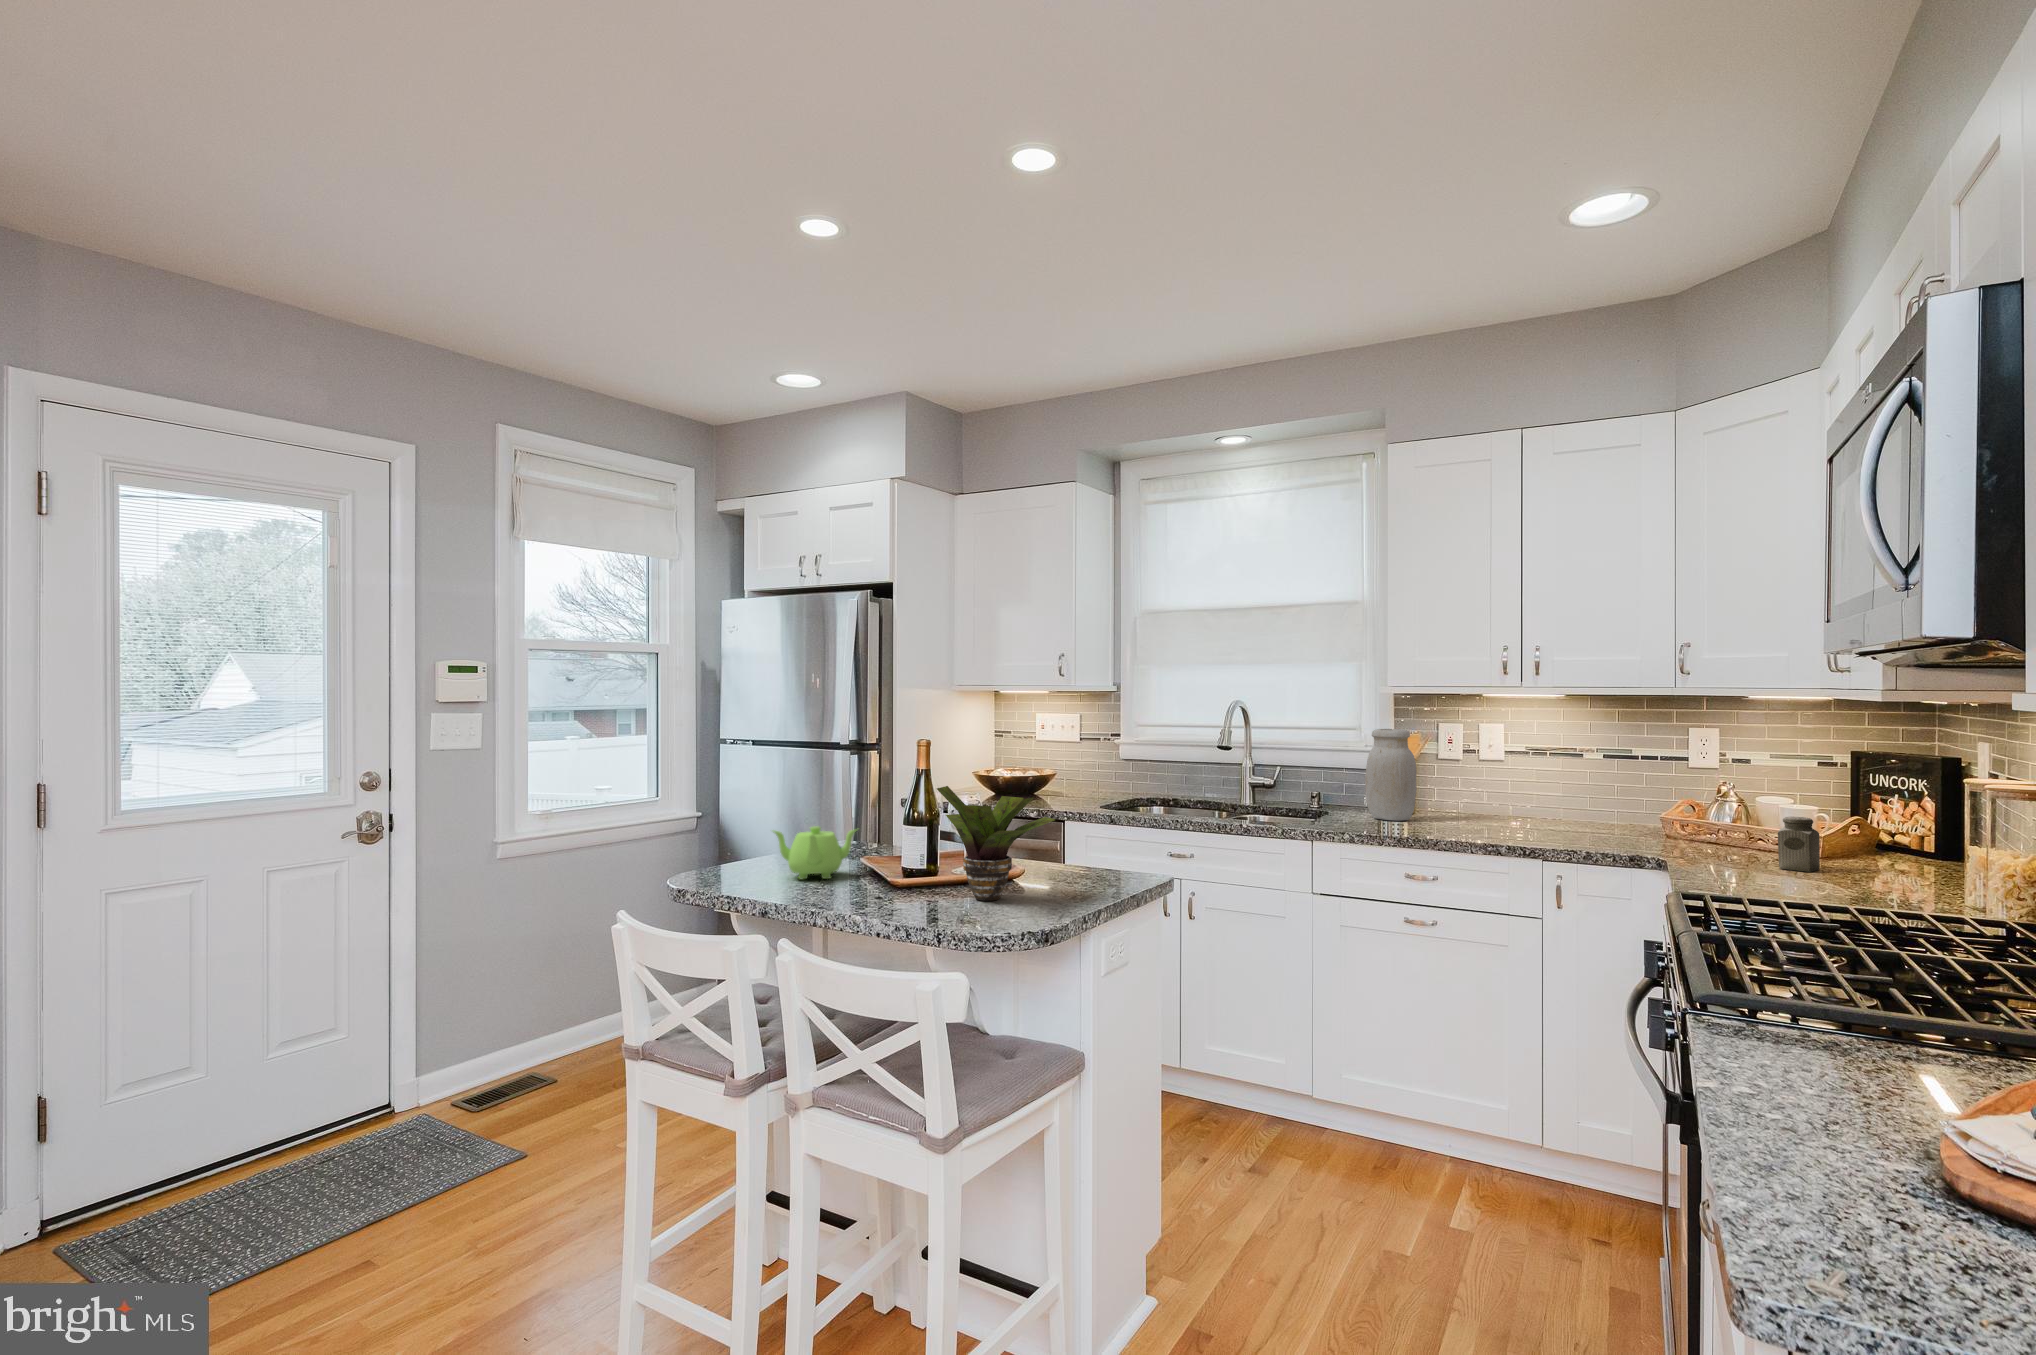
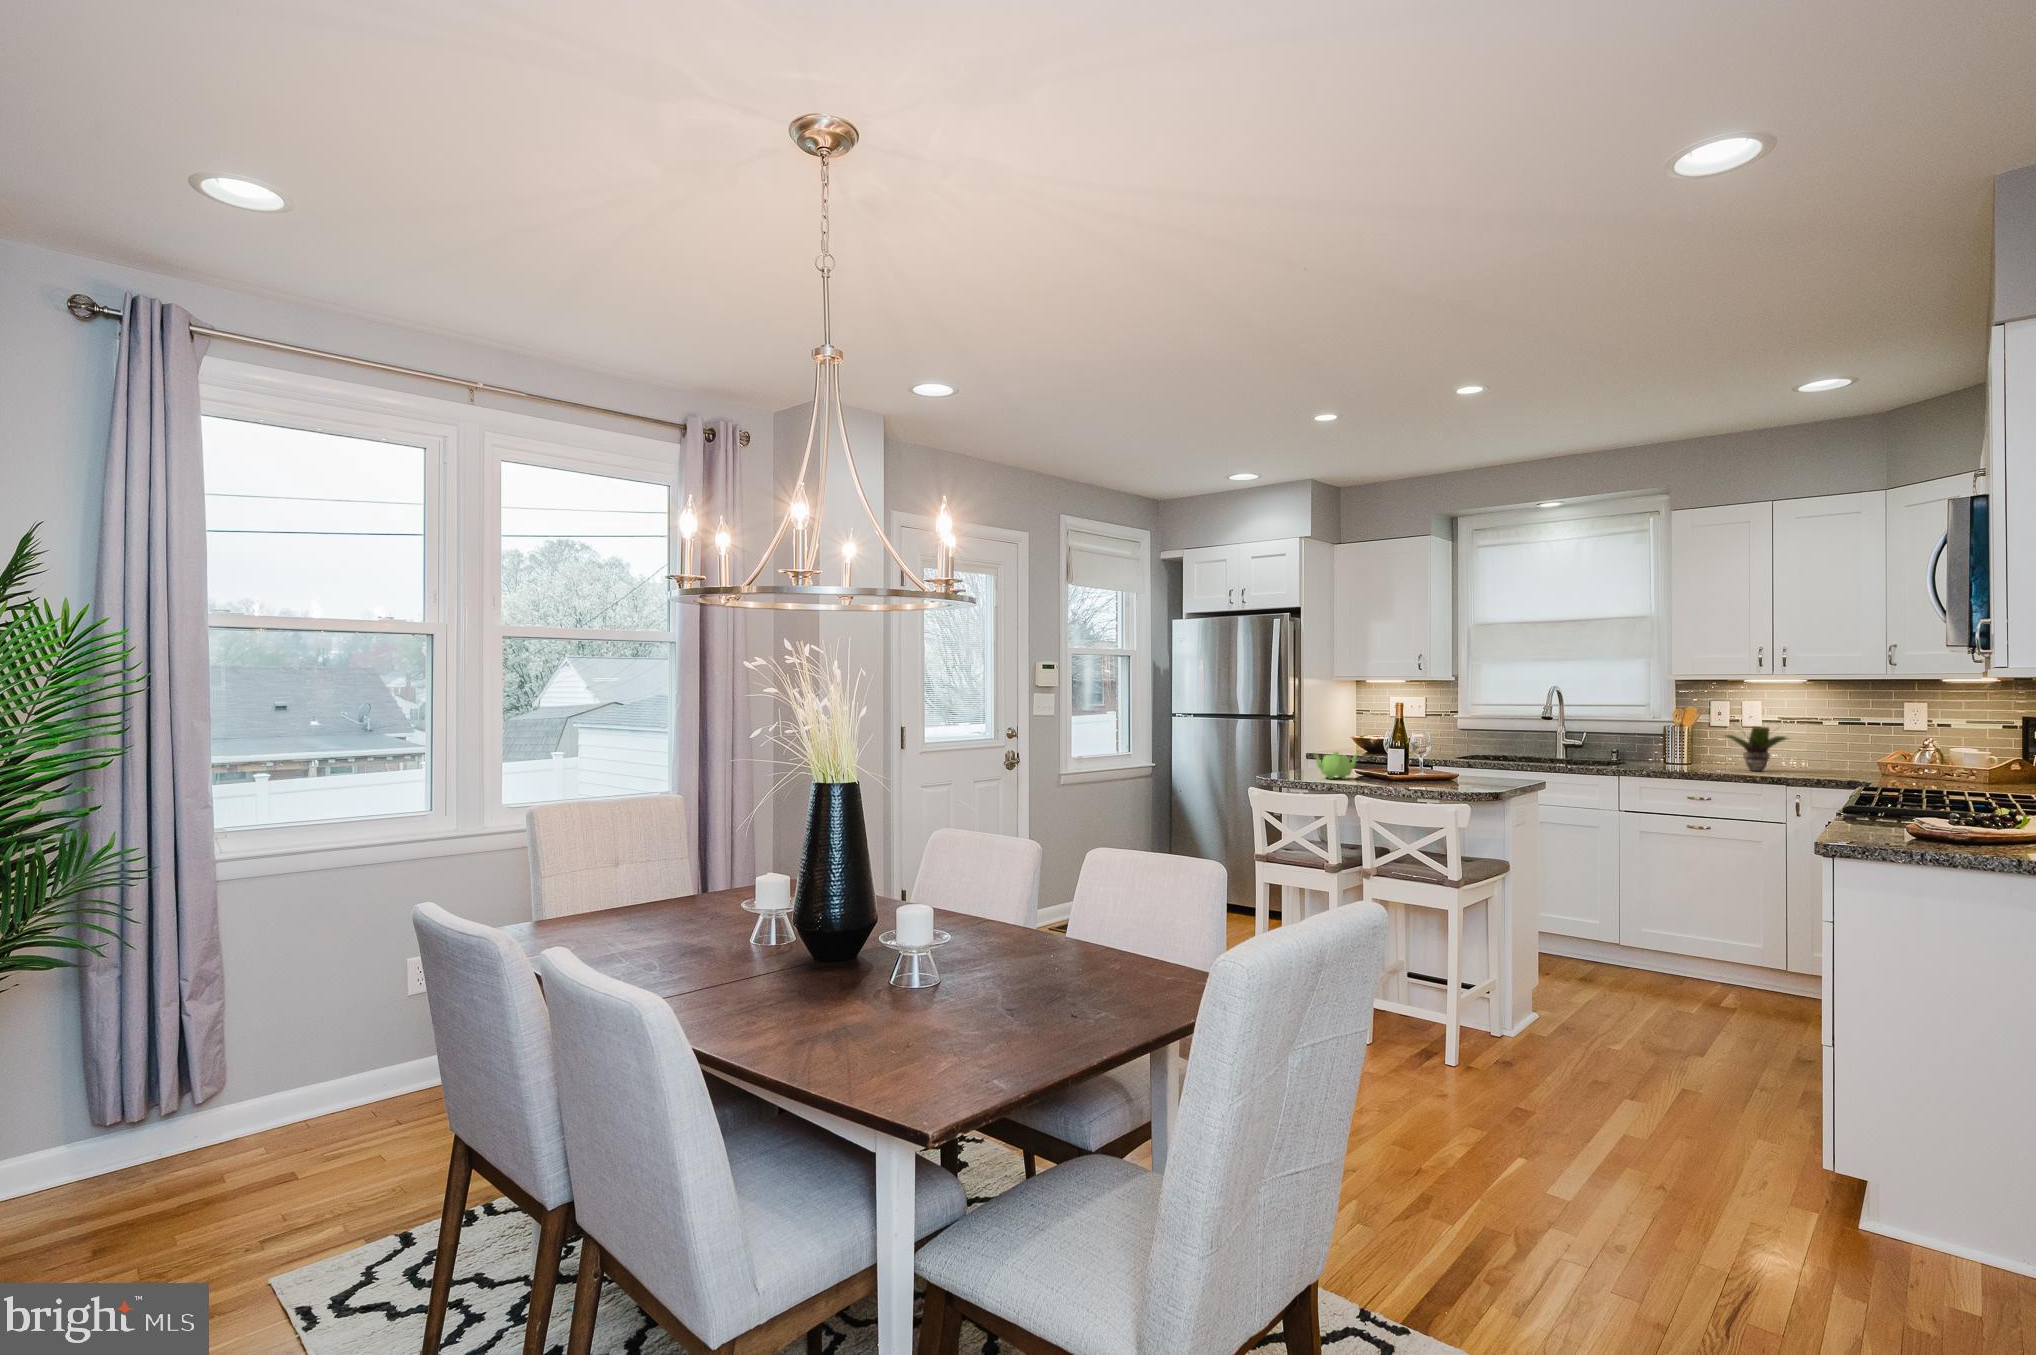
jar: present [1365,729,1417,821] -> none [1655,704,1694,766]
potted plant: present [937,786,1055,901] -> present [1725,727,1787,771]
salt shaker: present [1778,817,1820,872] -> none [1951,755,1980,787]

